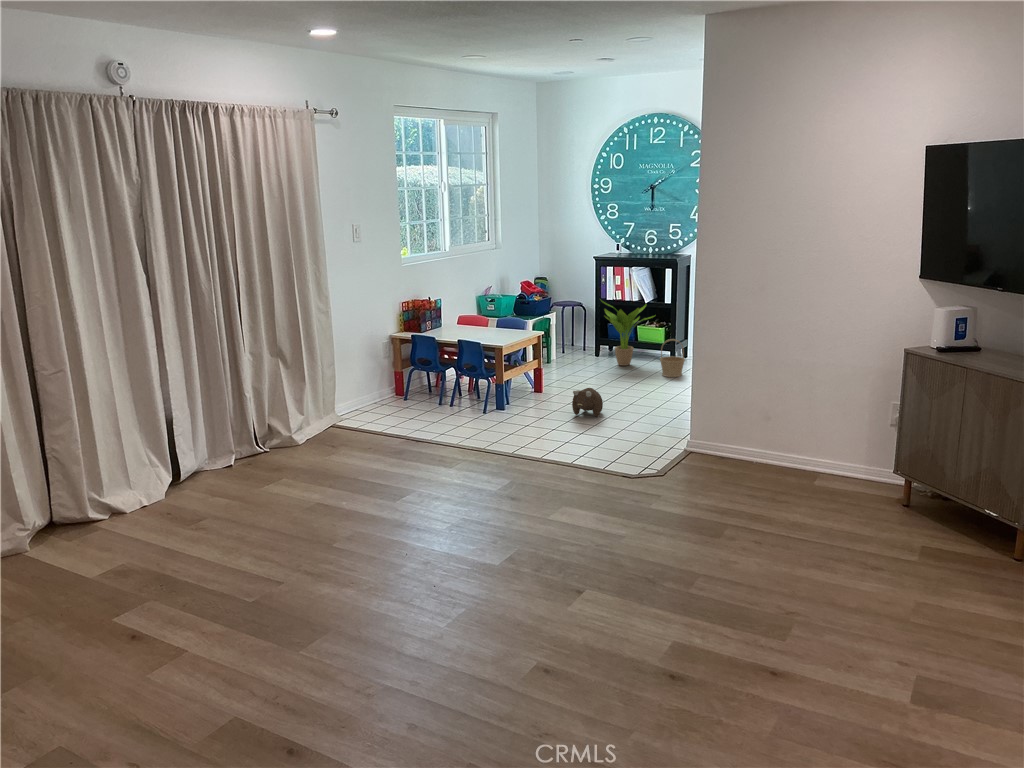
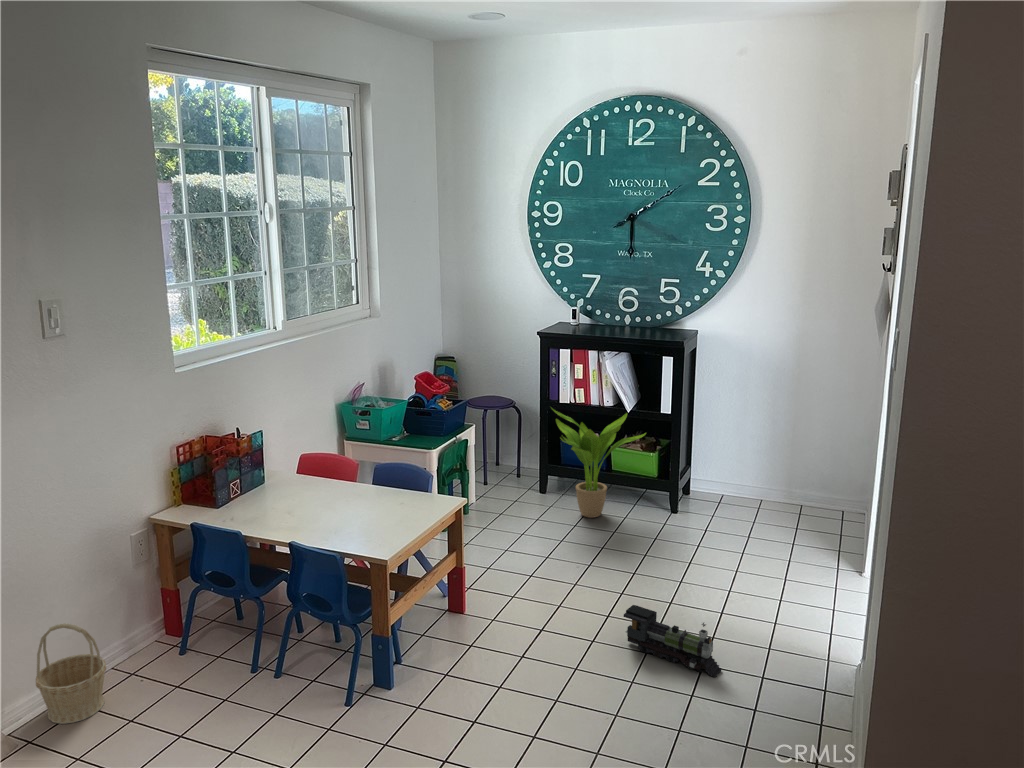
basket: present [660,339,685,377] -> present [36,623,106,724]
toy train: none [623,383,669,412] -> present [624,605,722,677]
plush toy: present [572,388,603,417] -> none [530,638,591,705]

